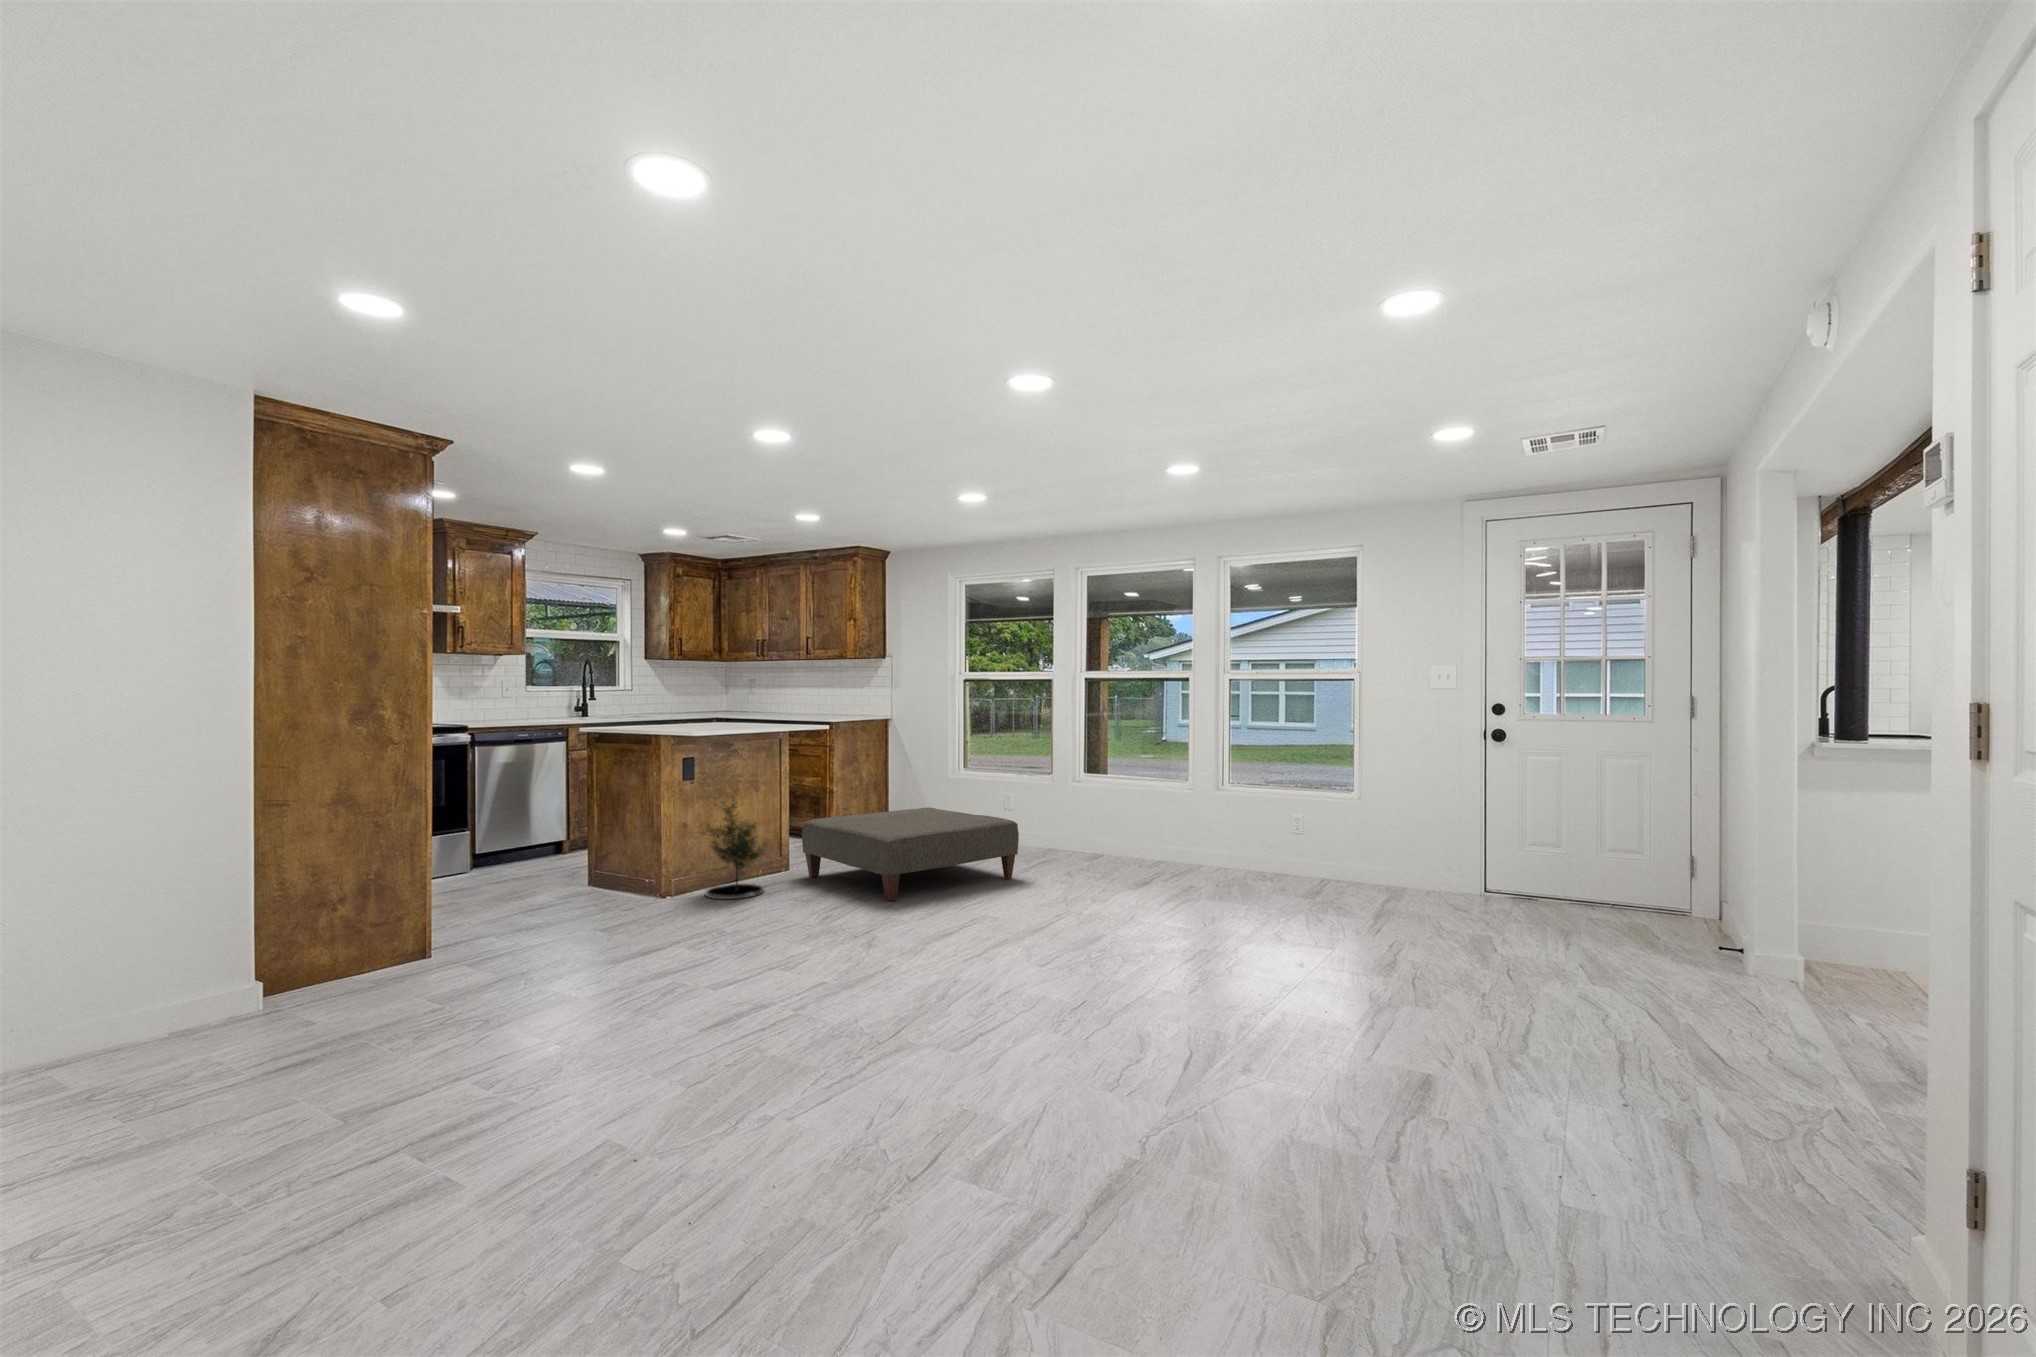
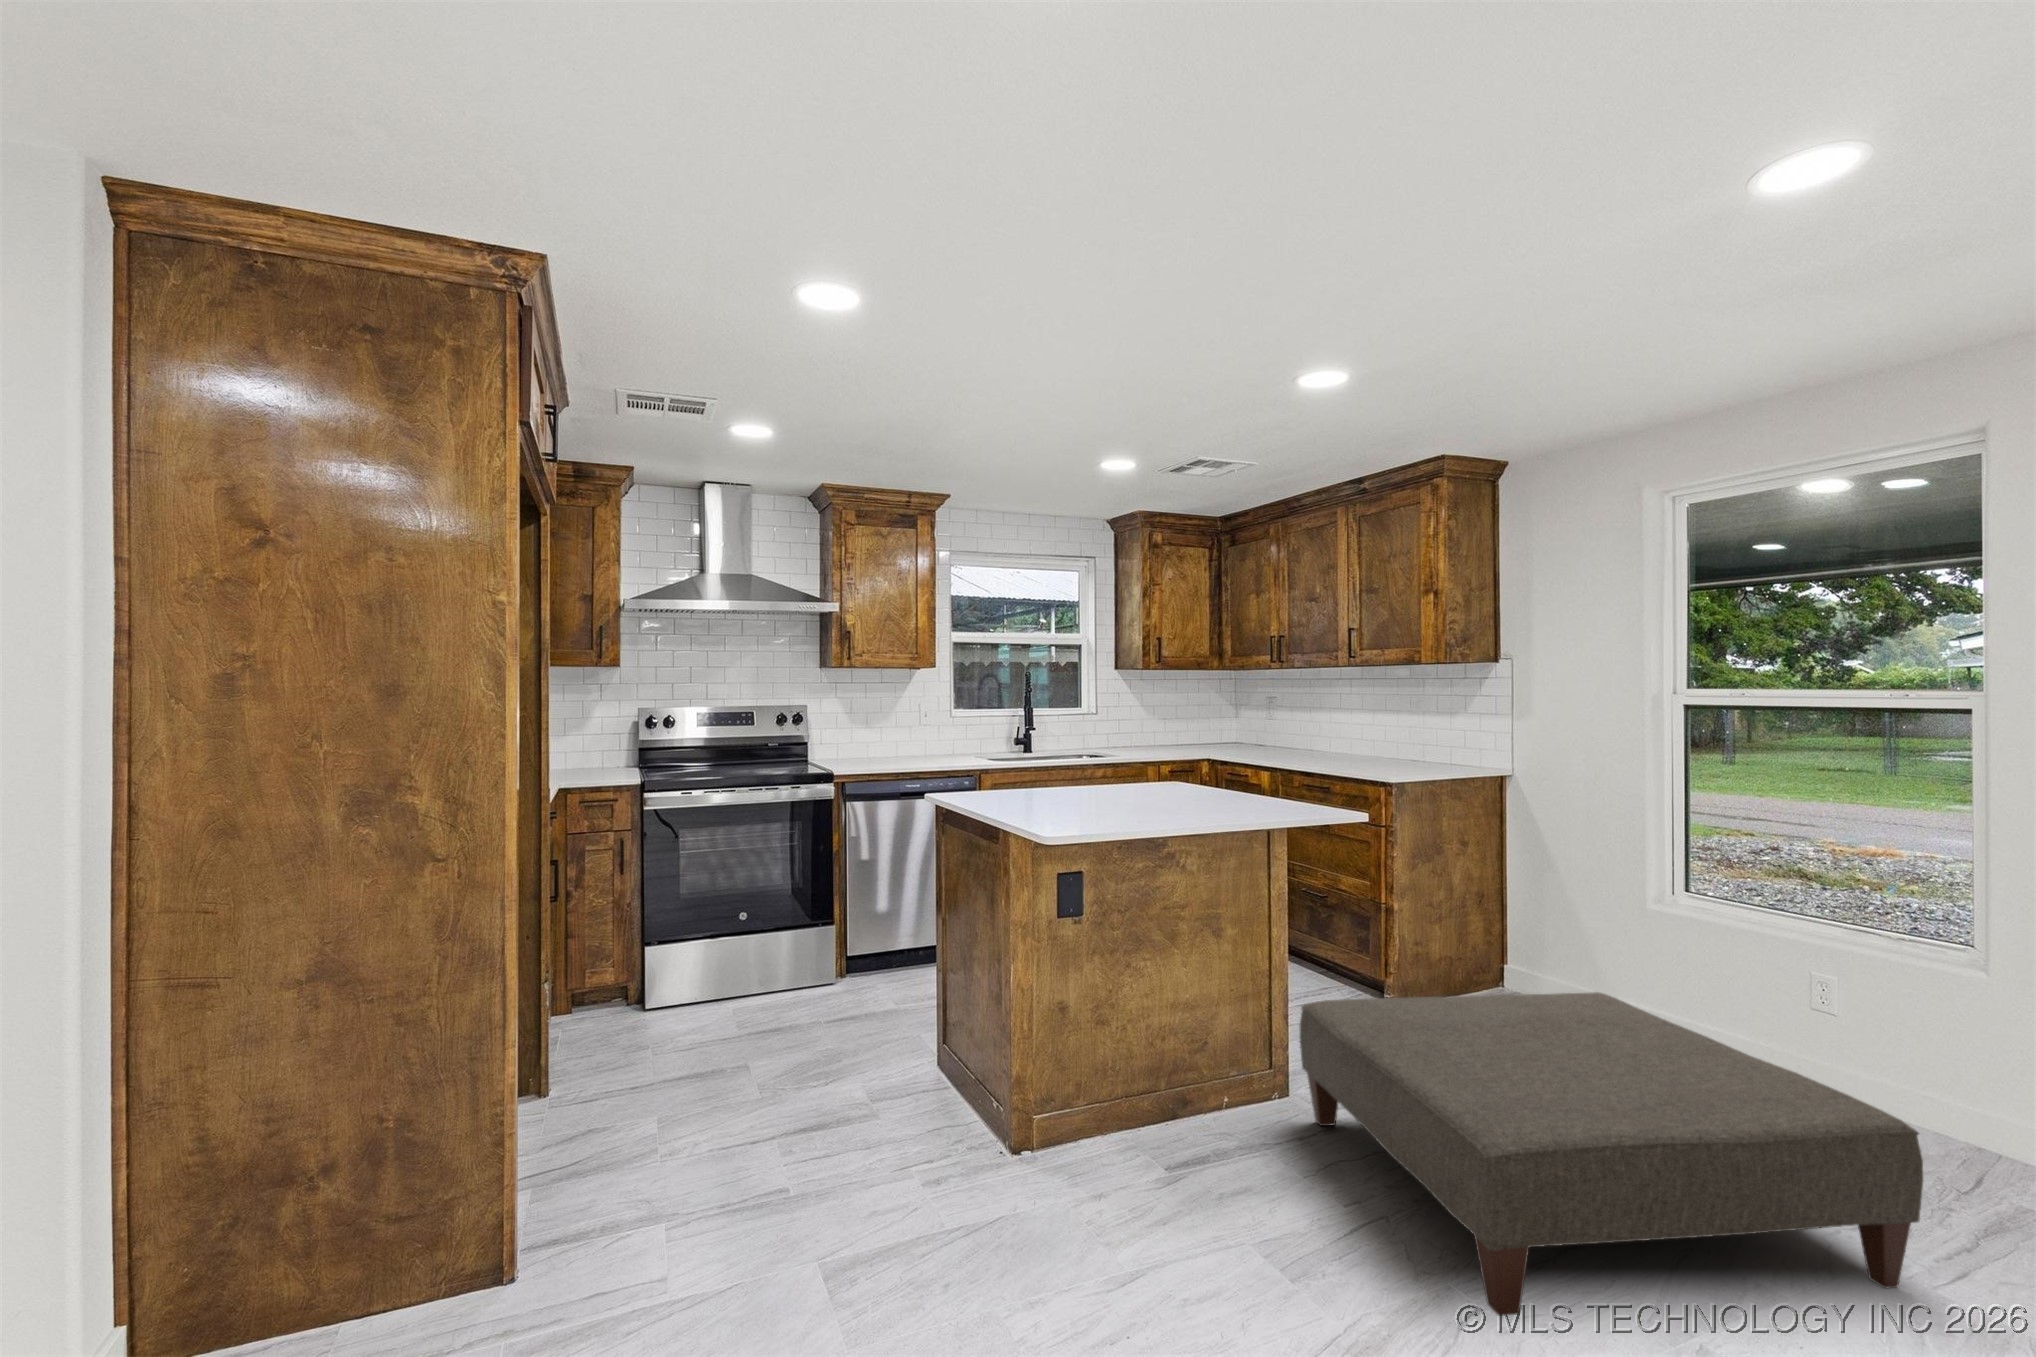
potted tree: present [705,797,765,899] -> none [1084,941,1211,1179]

